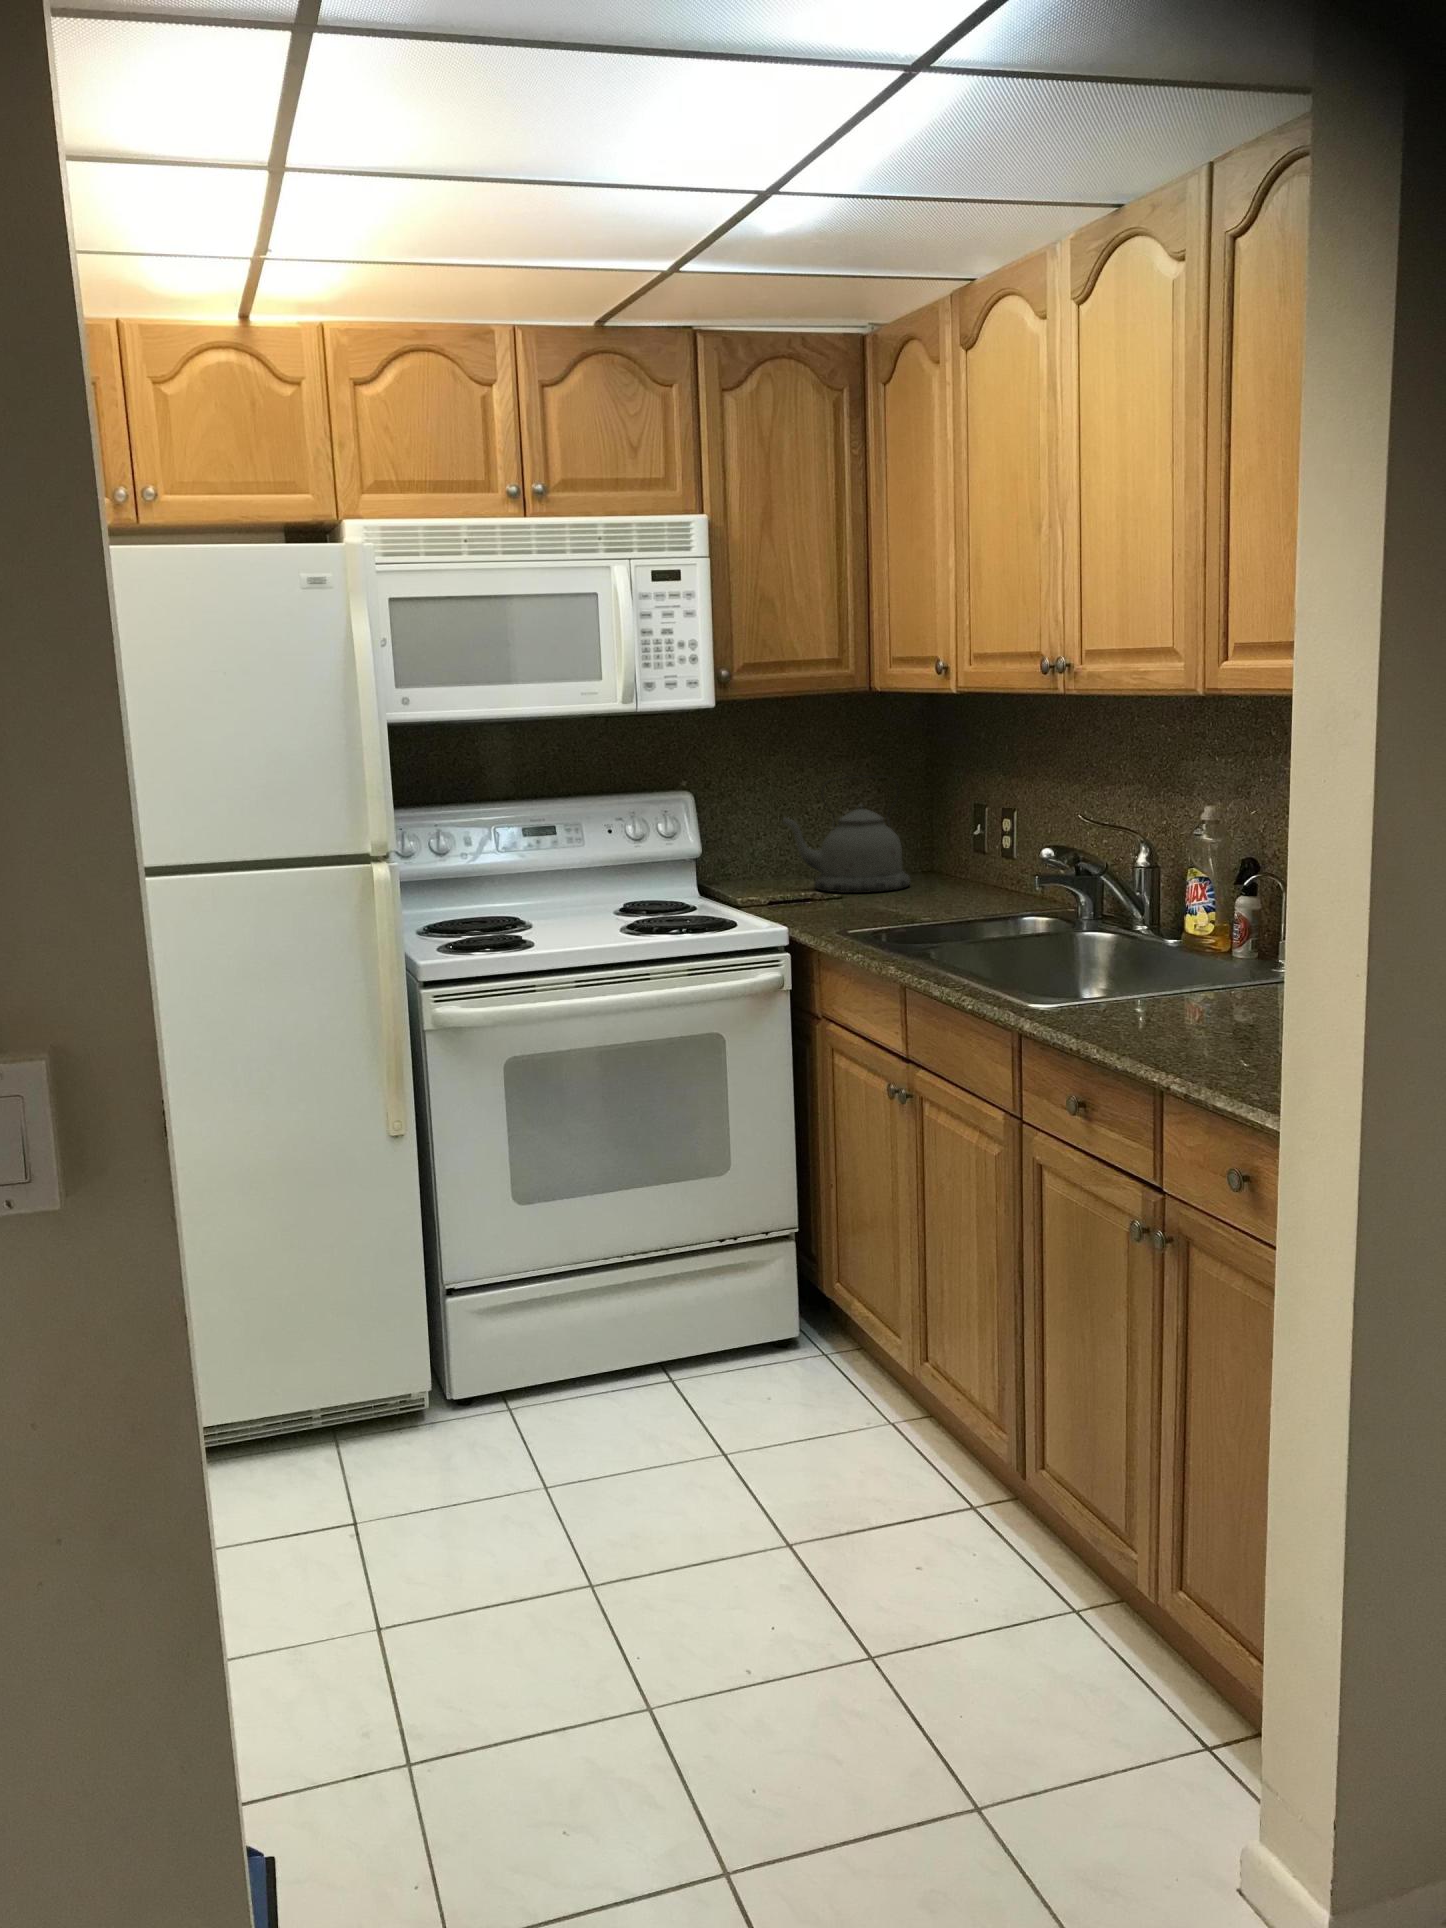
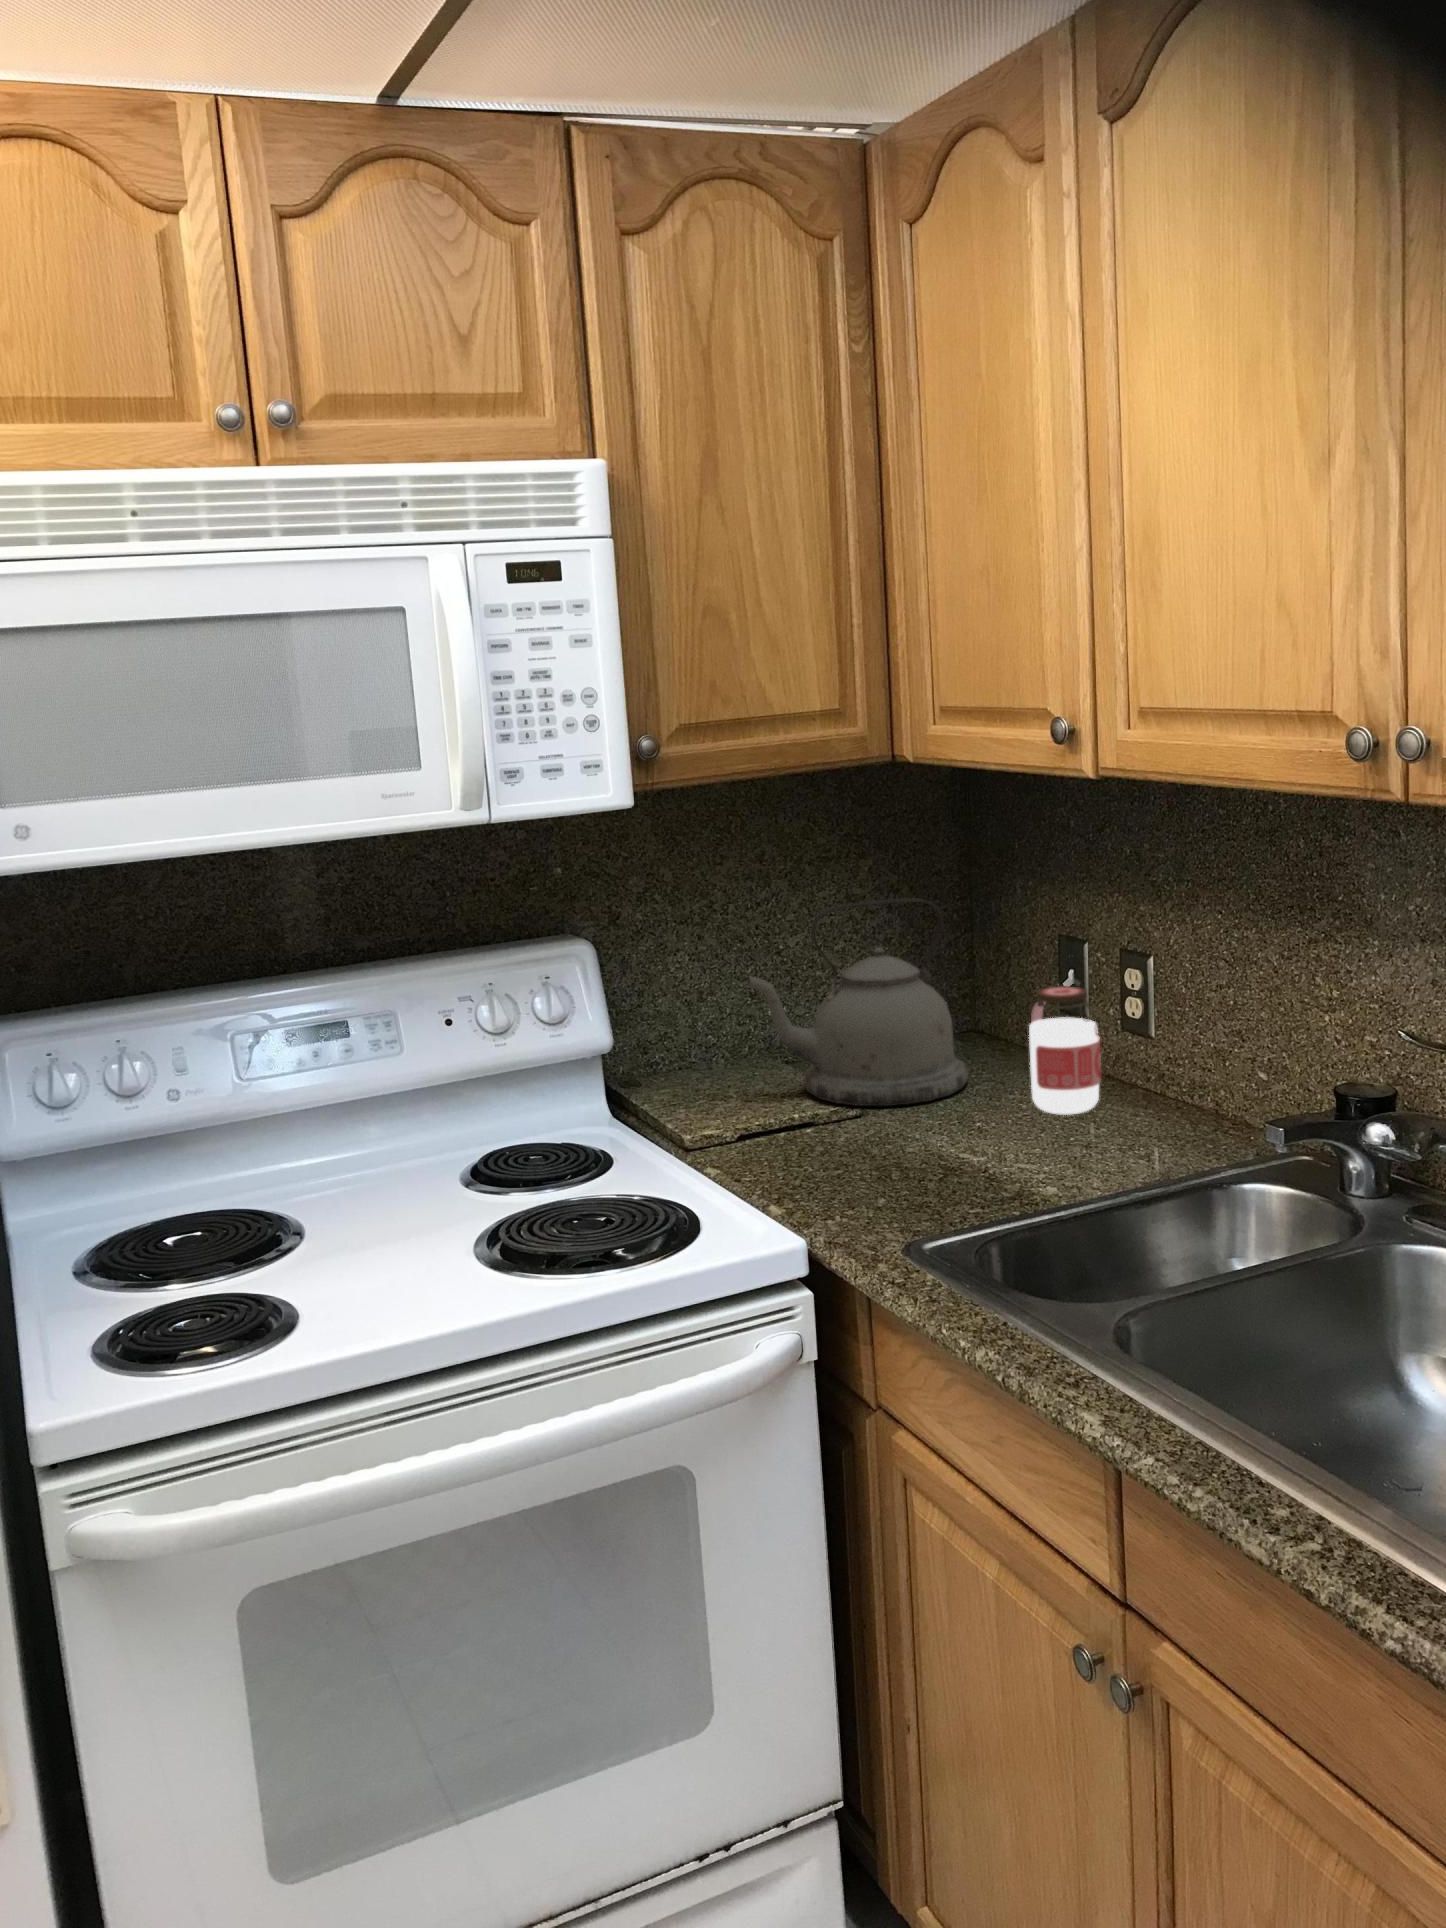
jar: none [936,824,979,896] -> present [1029,986,1101,1115]

